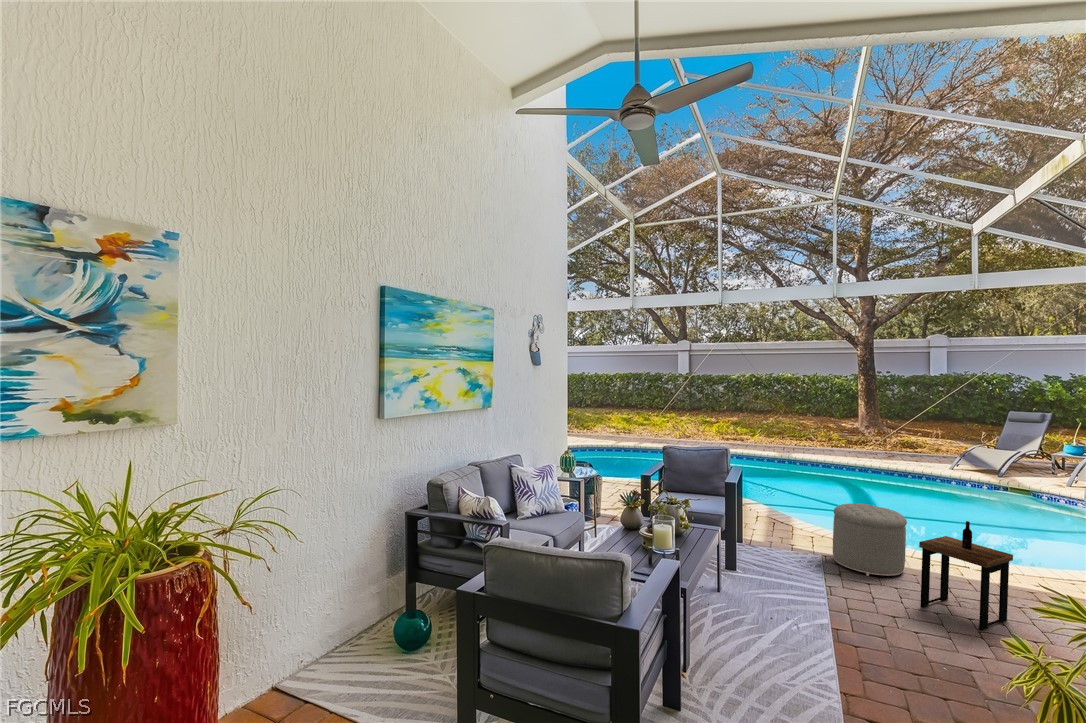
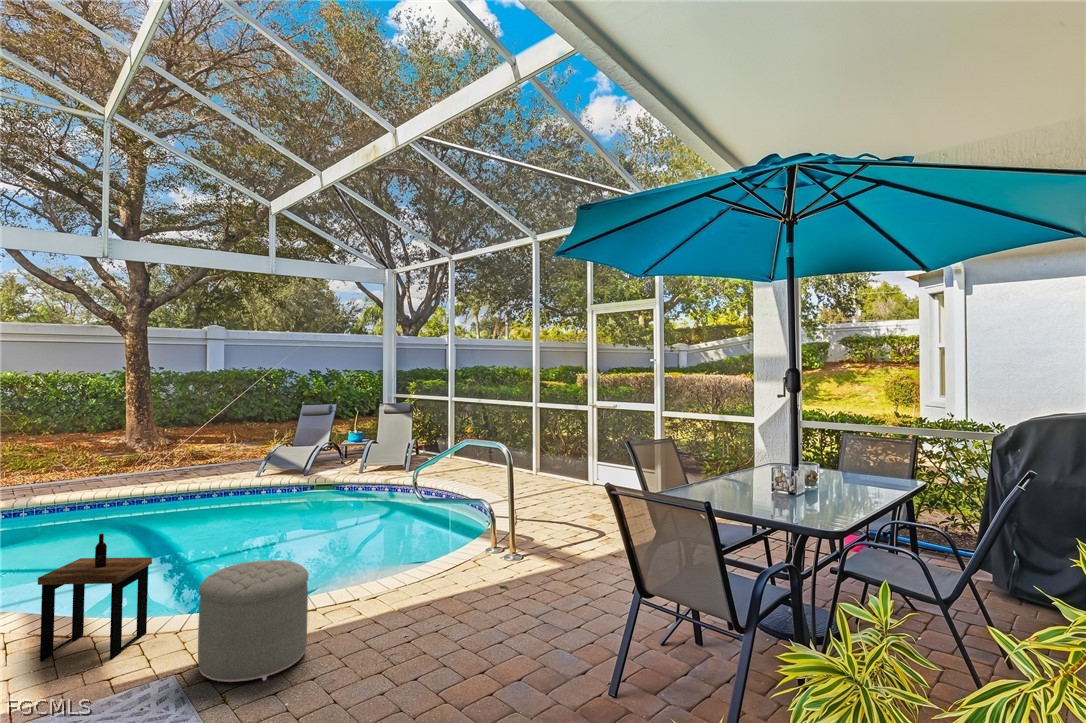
side table: present [919,521,1013,630] -> present [38,533,152,662]

